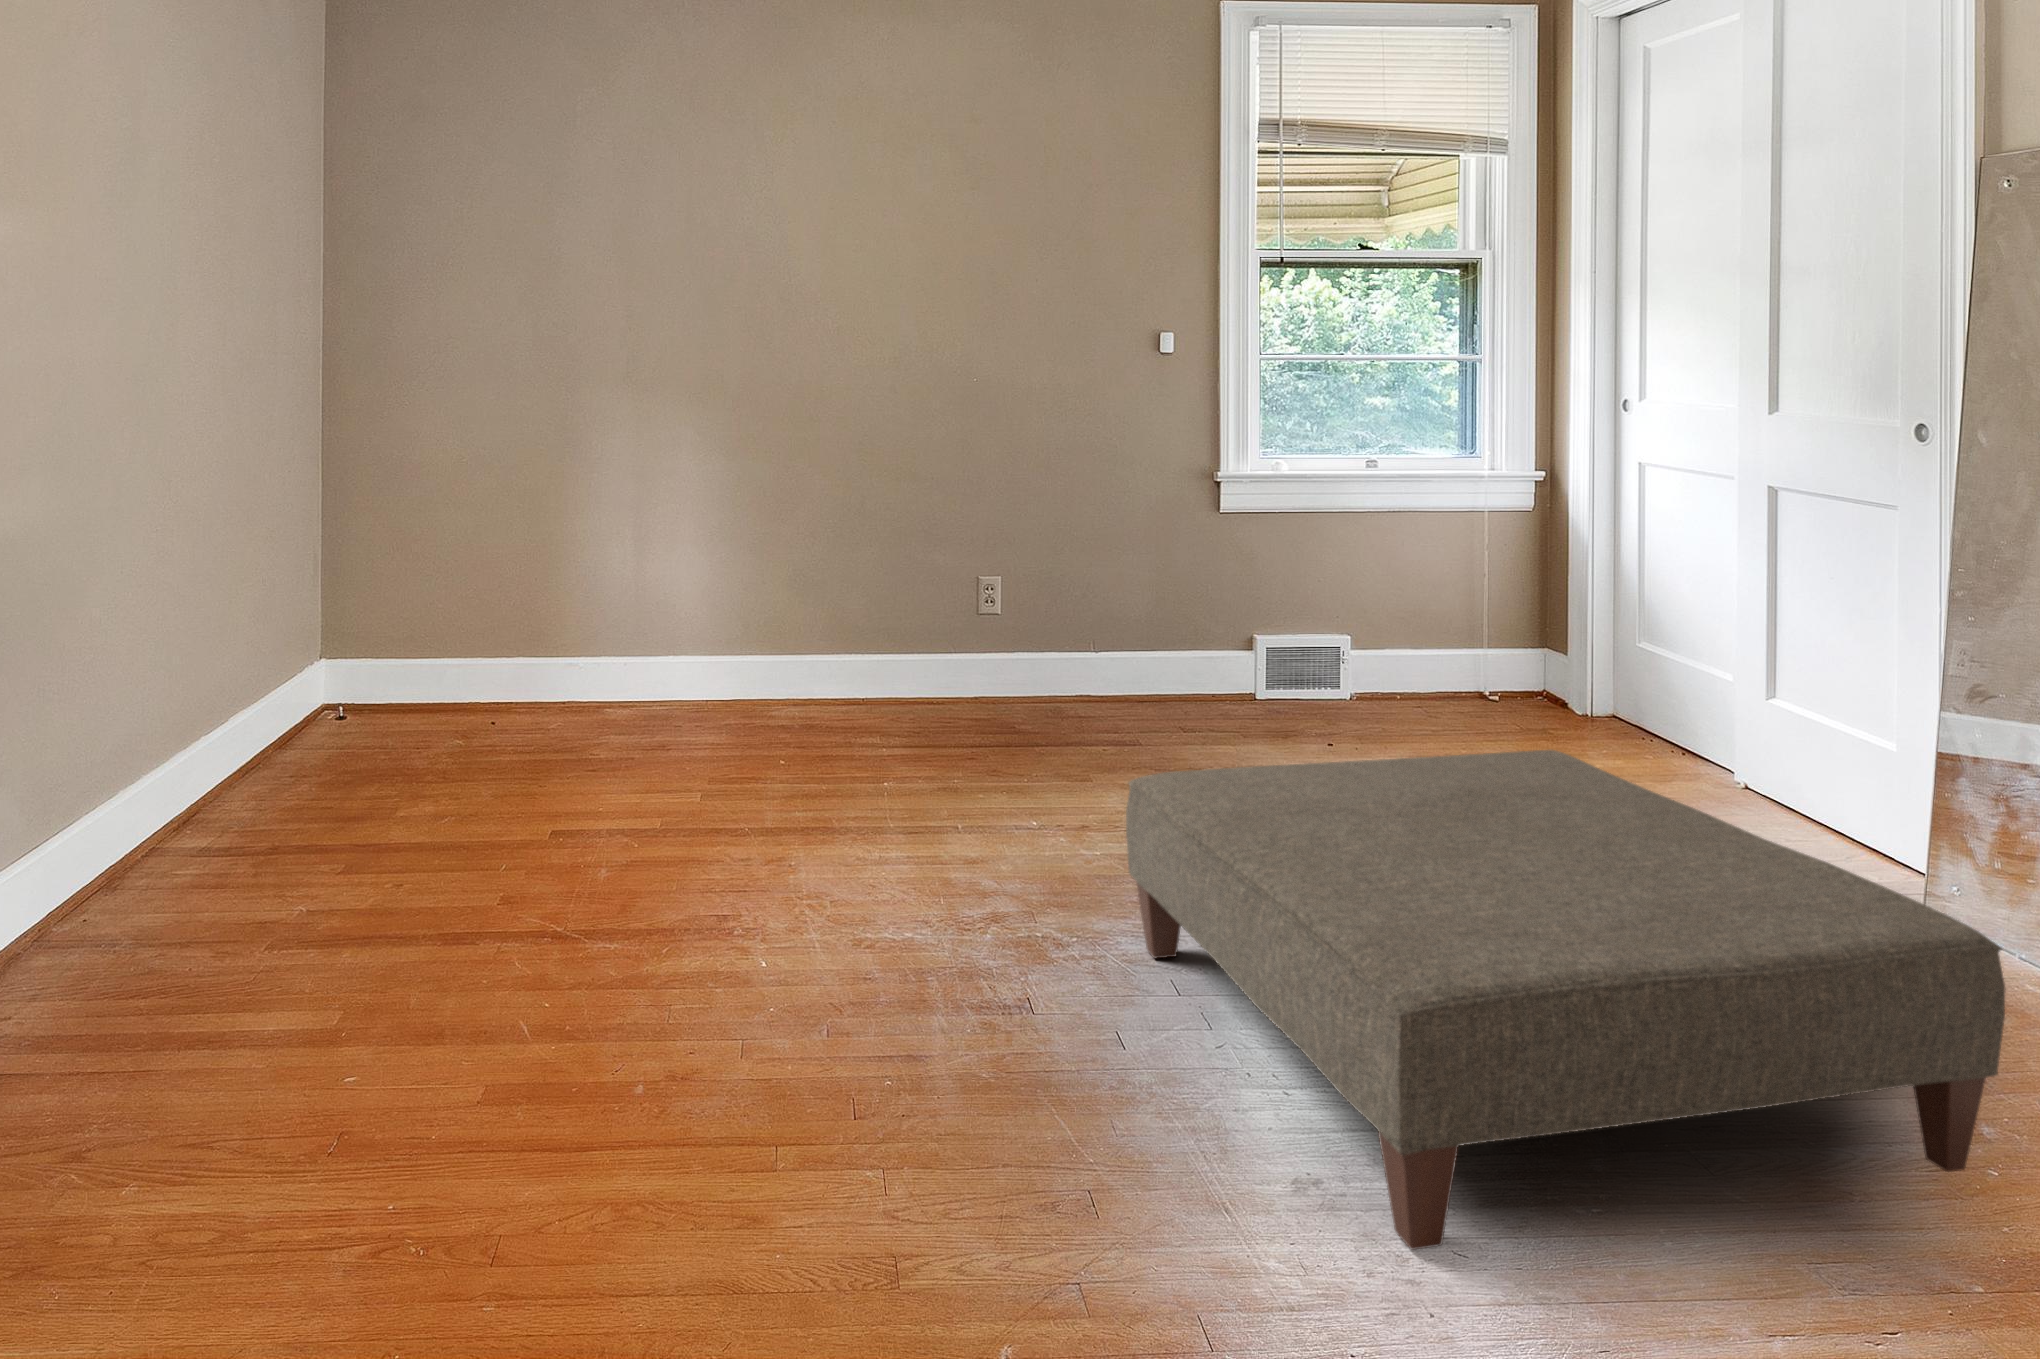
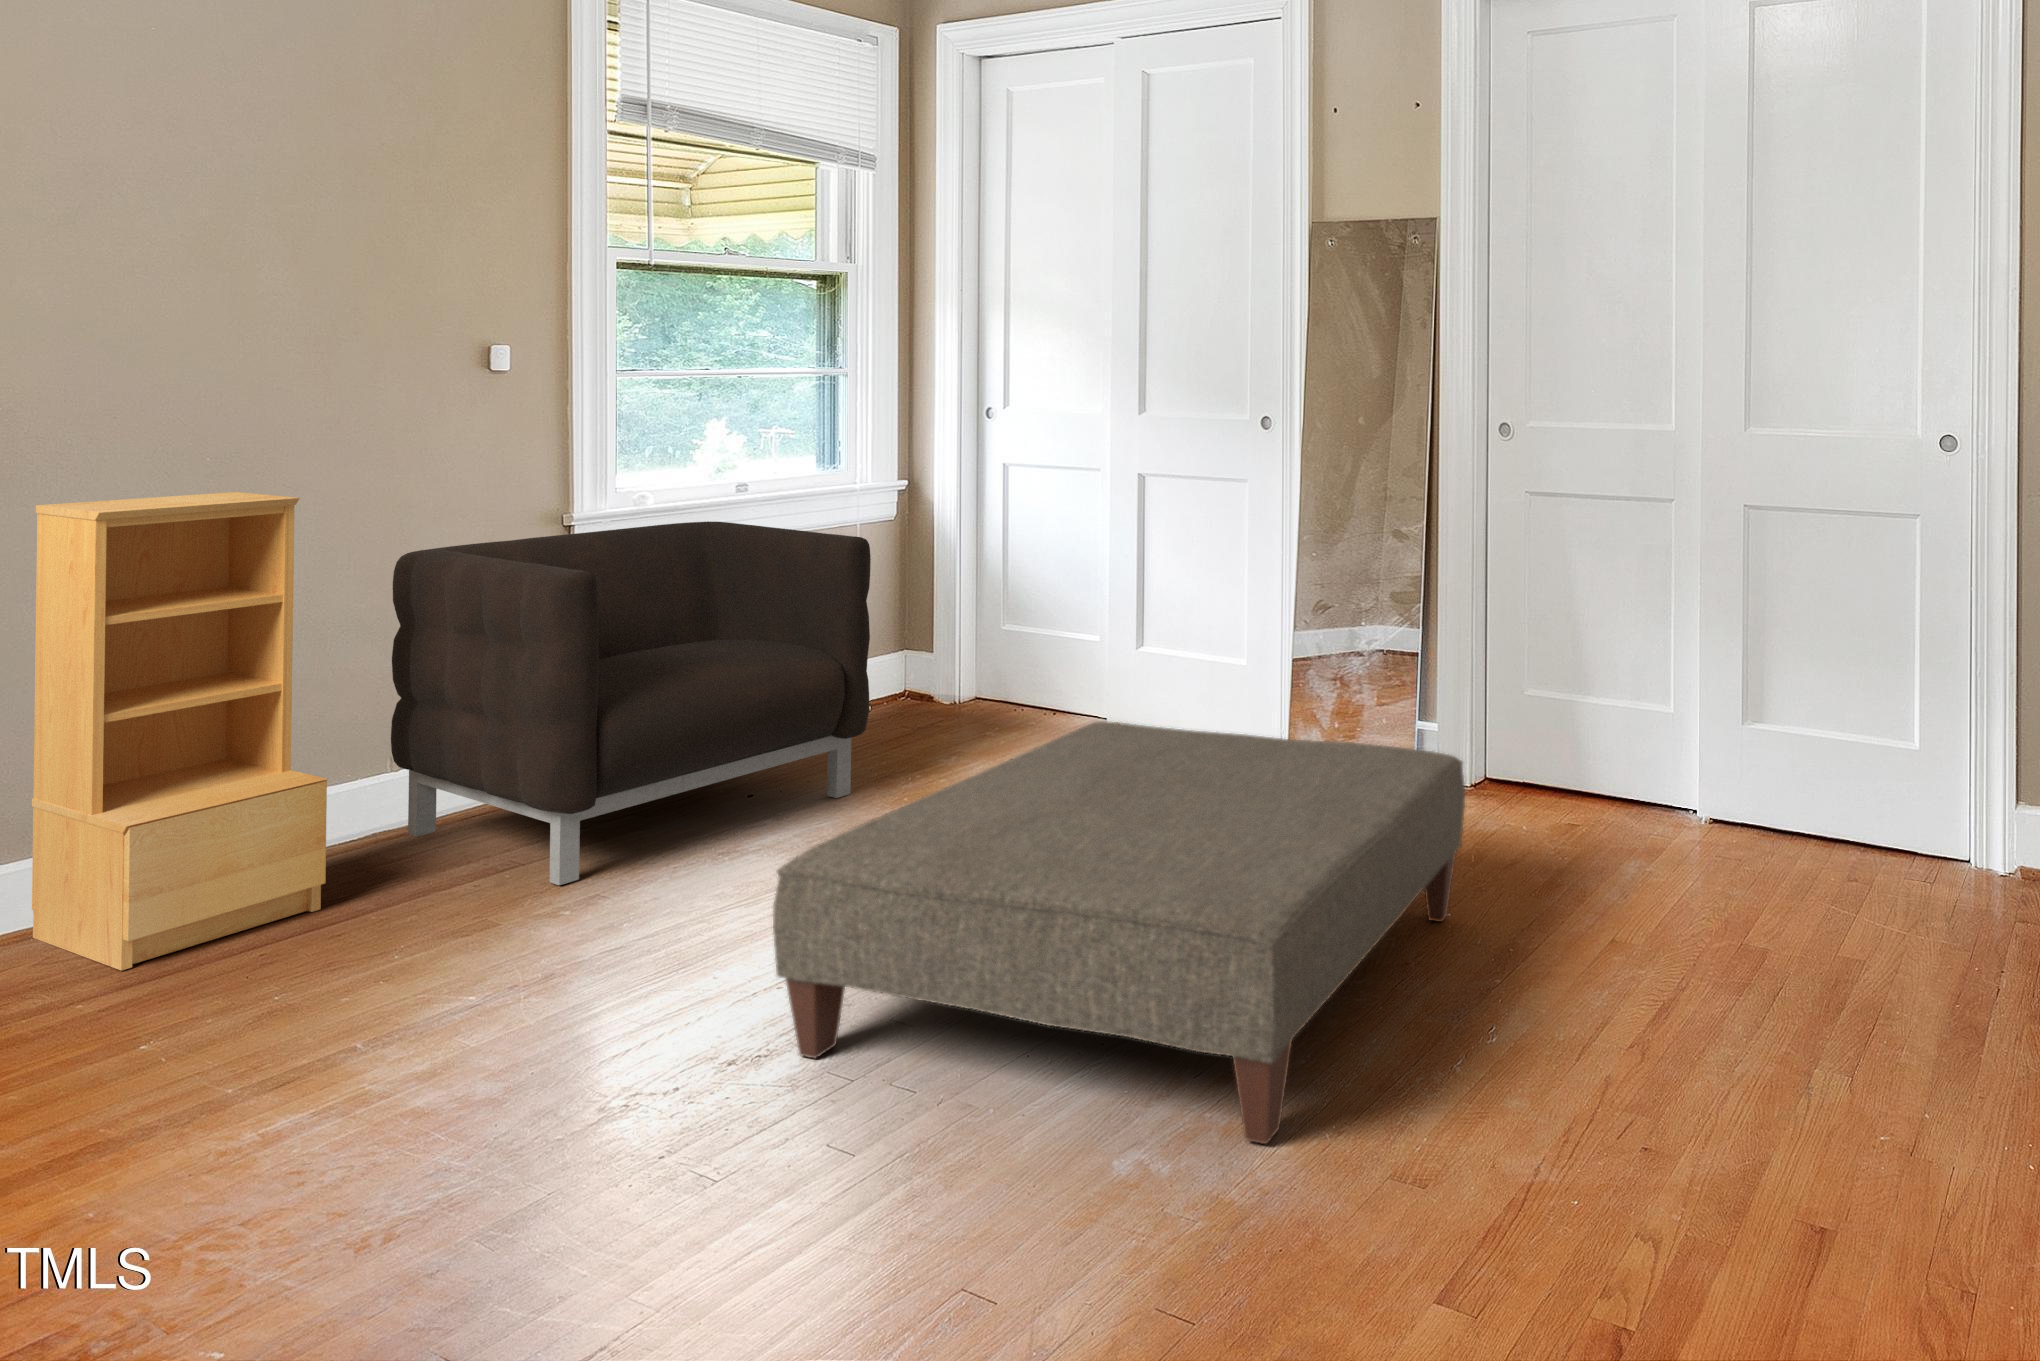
bookshelf: none [902,438,1020,736] -> present [32,492,328,971]
armchair: none [1088,491,1419,768] -> present [391,521,871,885]

